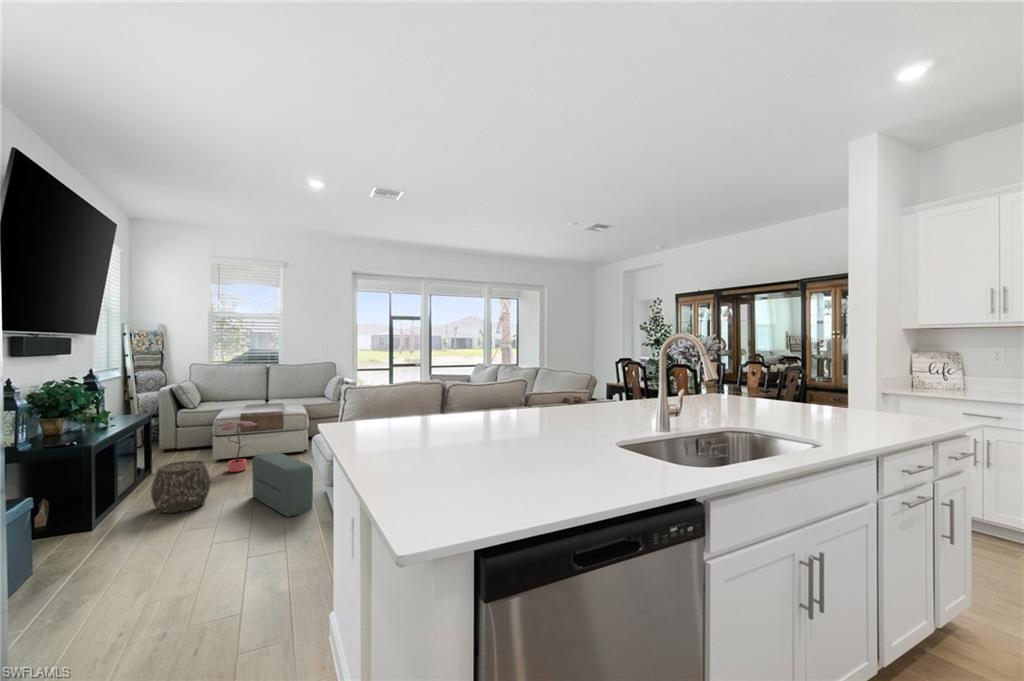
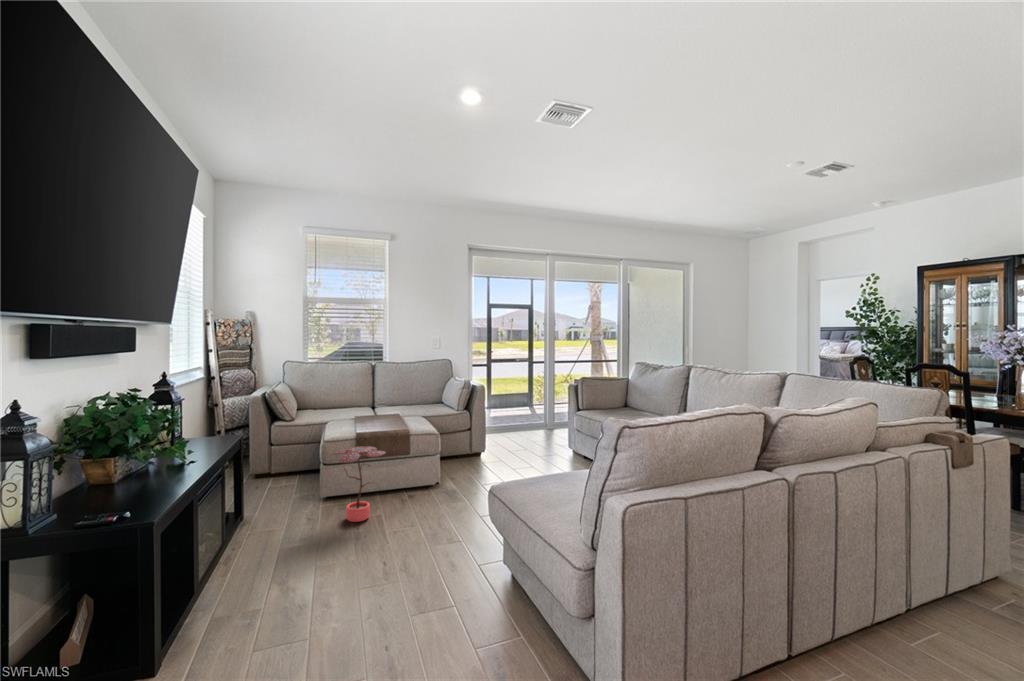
pouf: present [252,452,313,517] -> none [401,511,518,651]
woven basket: present [151,460,210,513] -> none [251,524,340,625]

